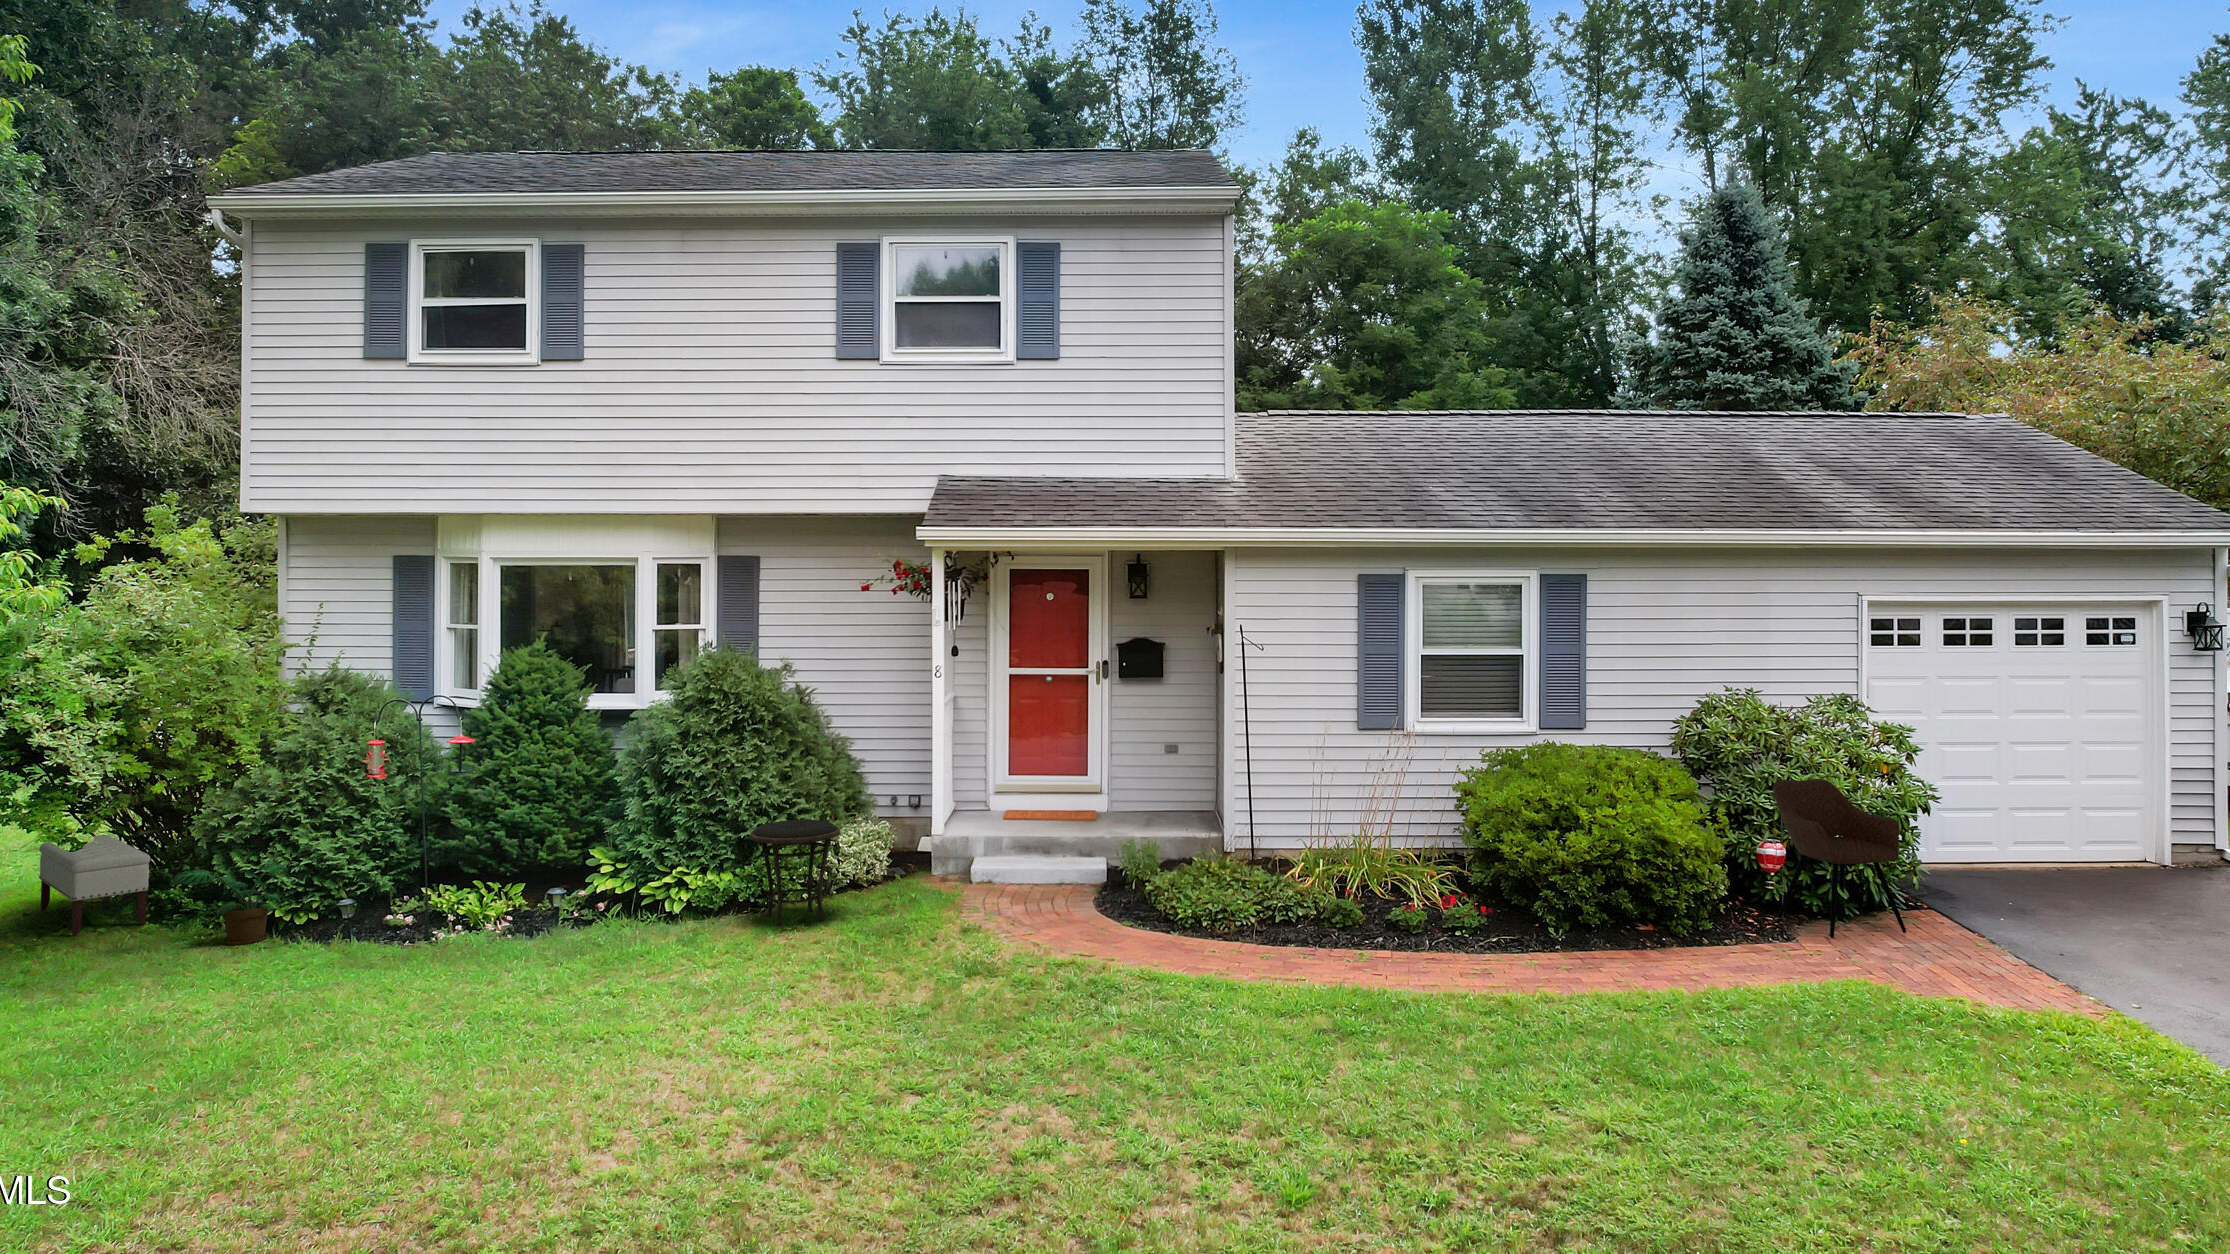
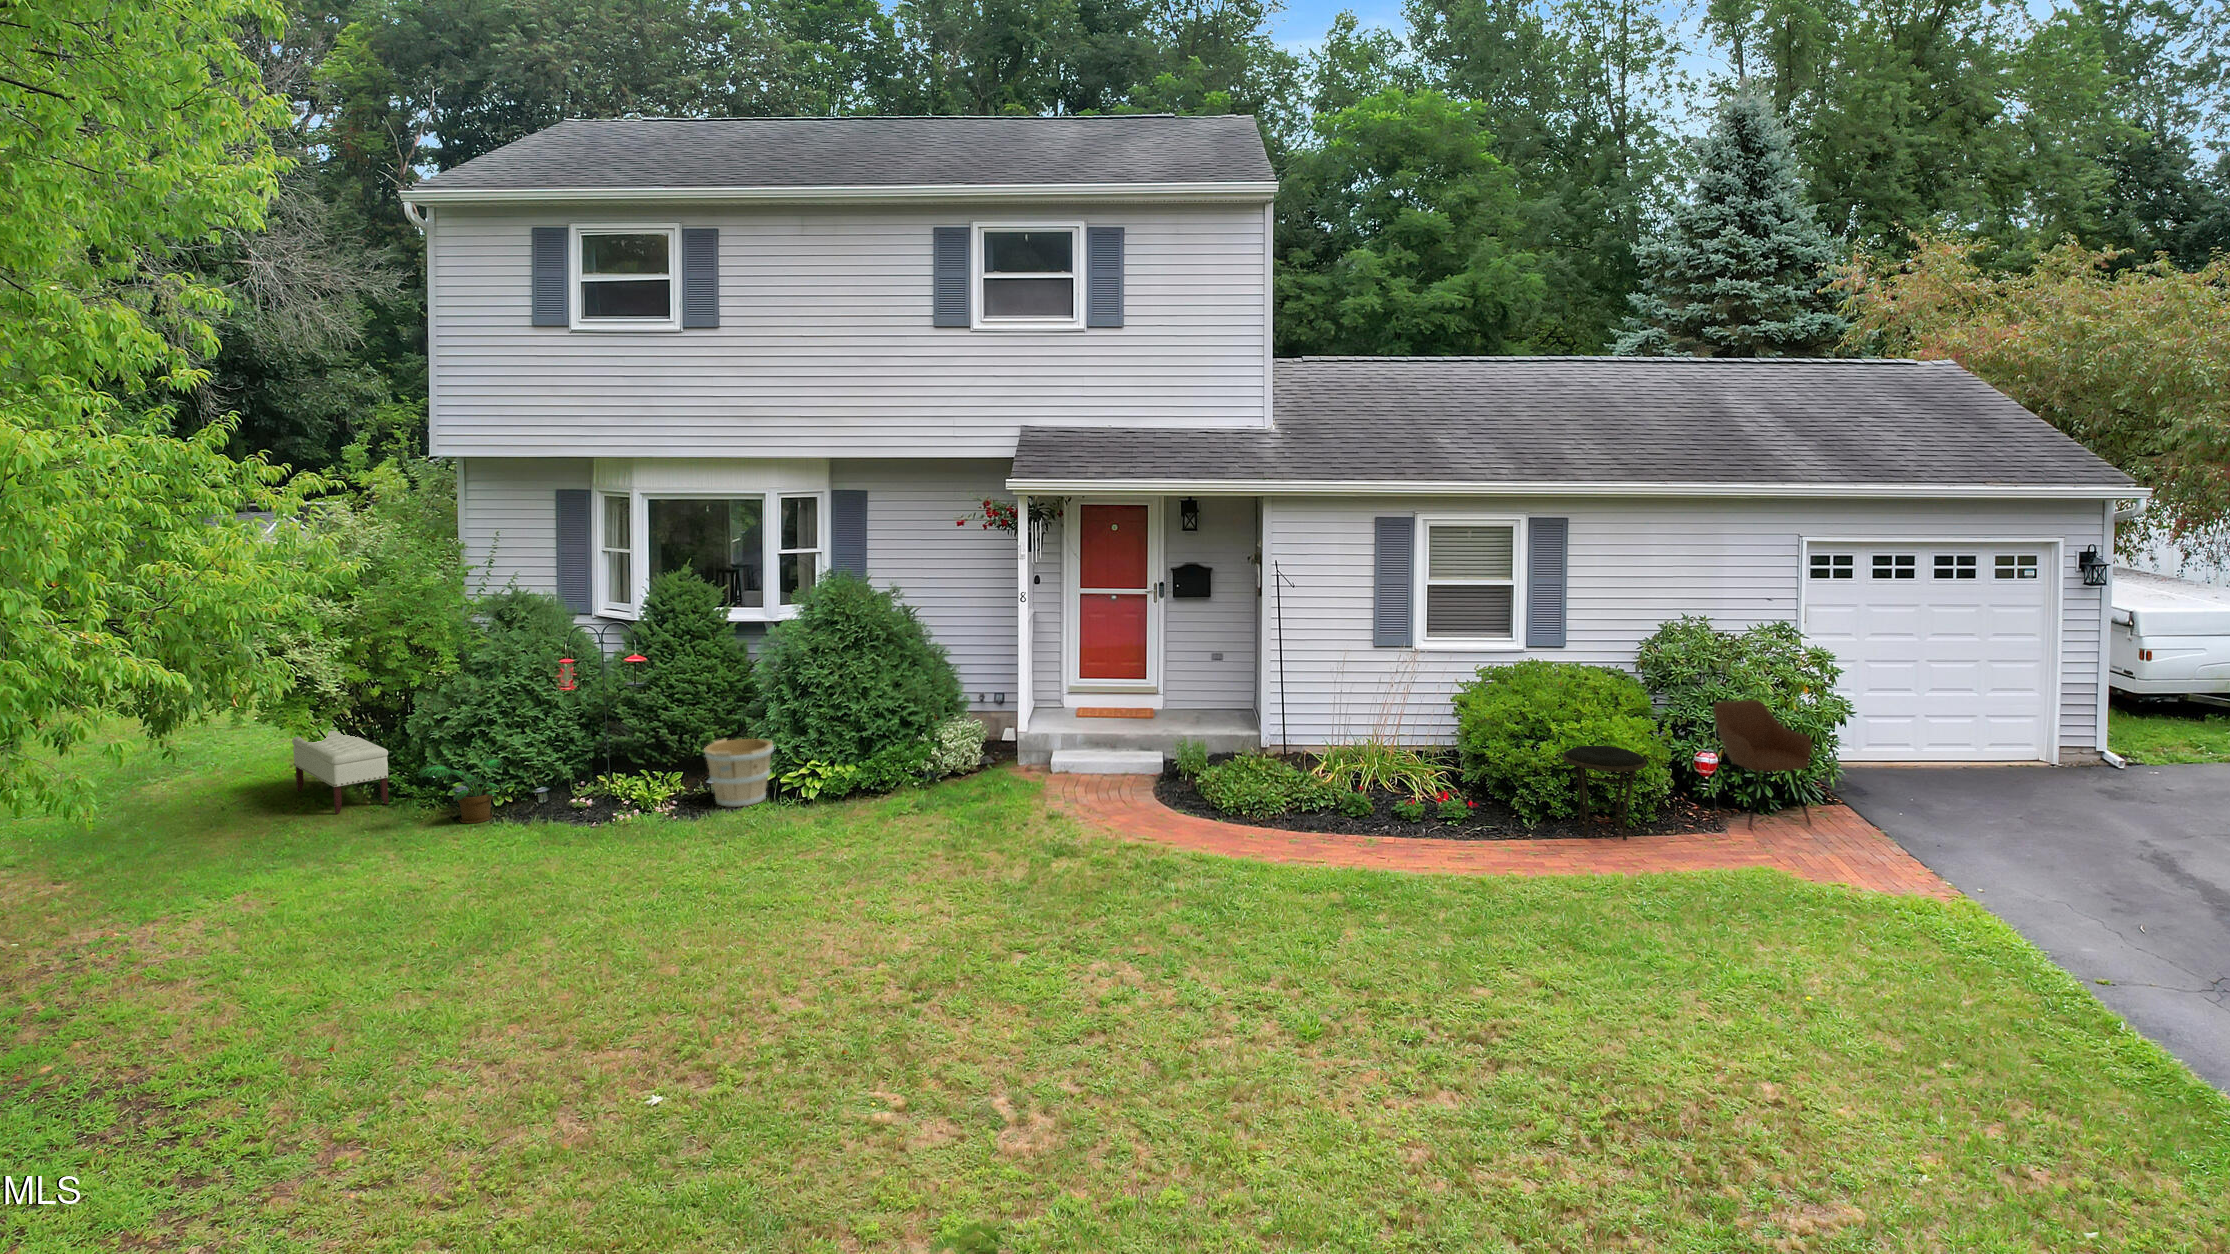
side table: present [749,820,840,926] -> present [1562,746,1647,840]
wooden bucket: none [543,841,631,924] -> present [704,739,774,807]

